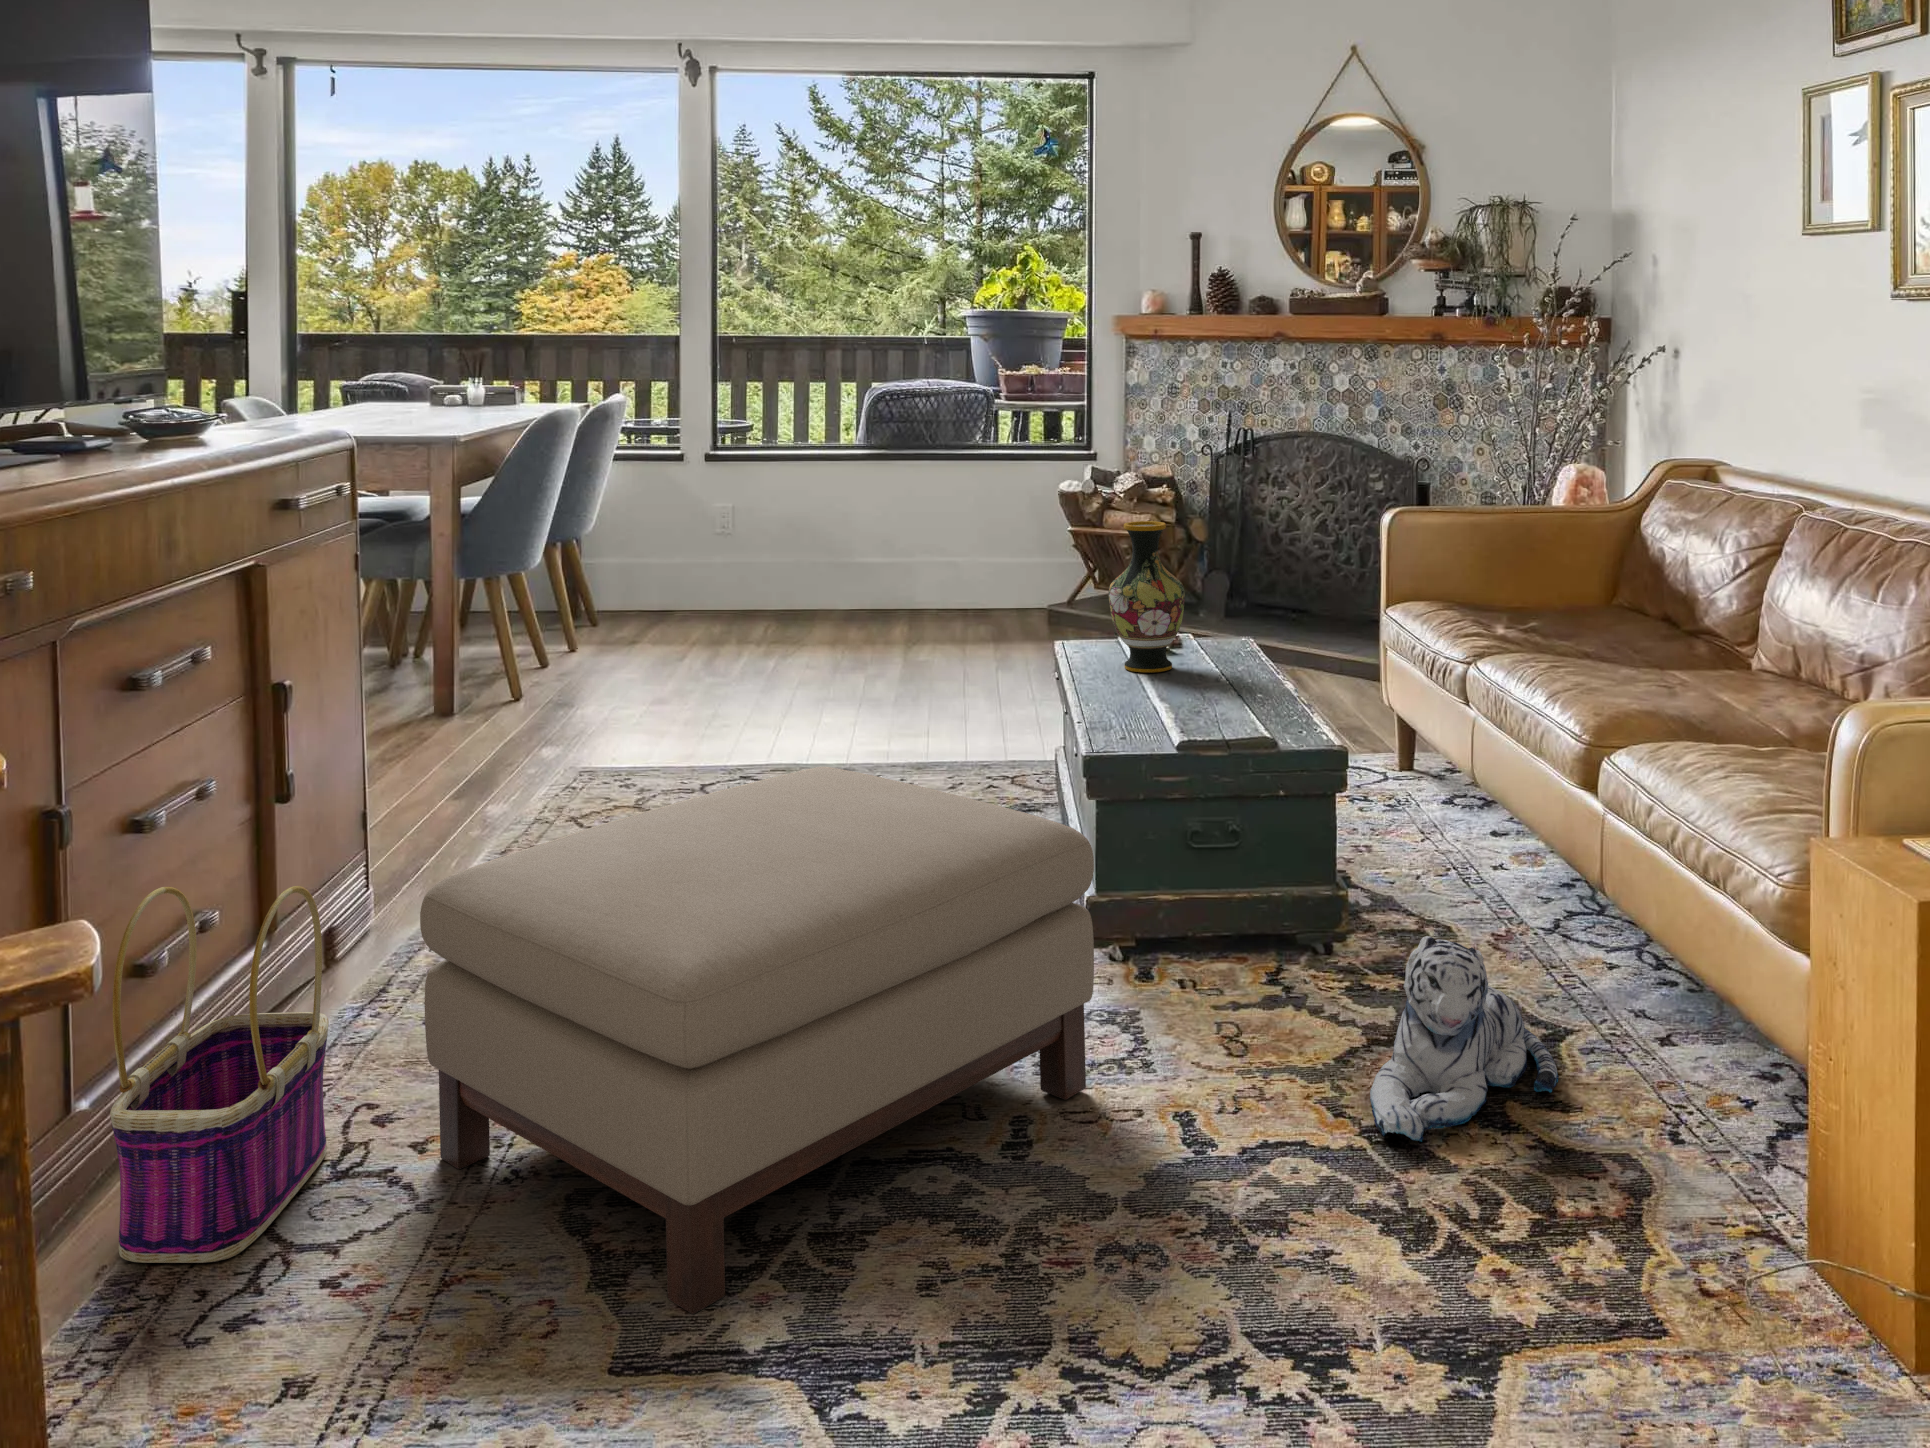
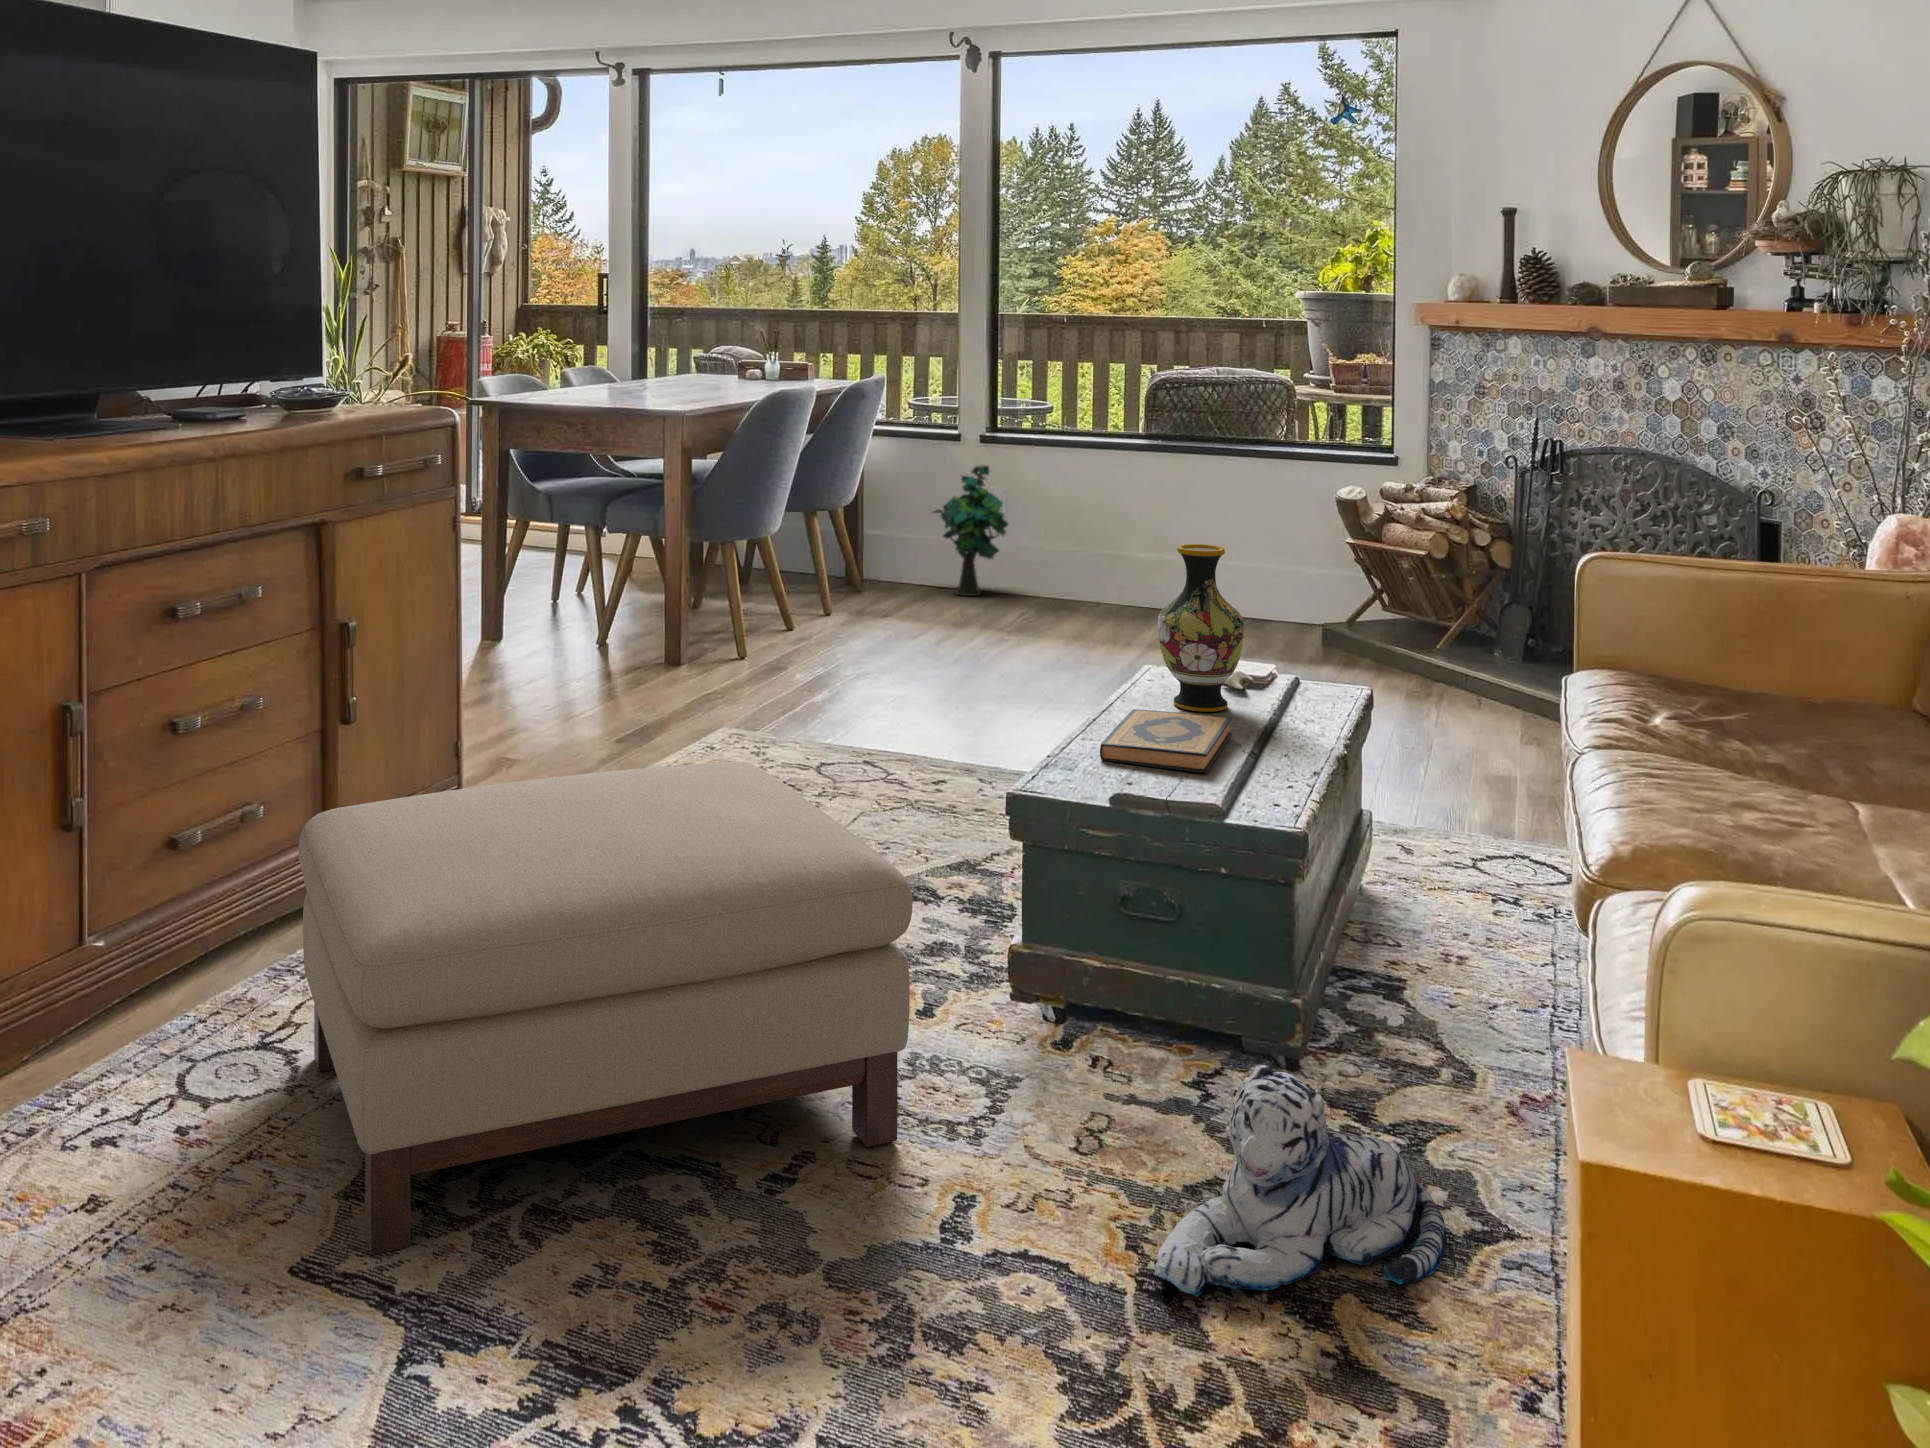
decorative plant: none [660,489,740,623] -> present [934,466,1008,596]
hardback book: none [1114,671,1224,719] -> present [1100,709,1232,773]
basket: present [110,886,329,1263] -> none [35,781,248,1100]

